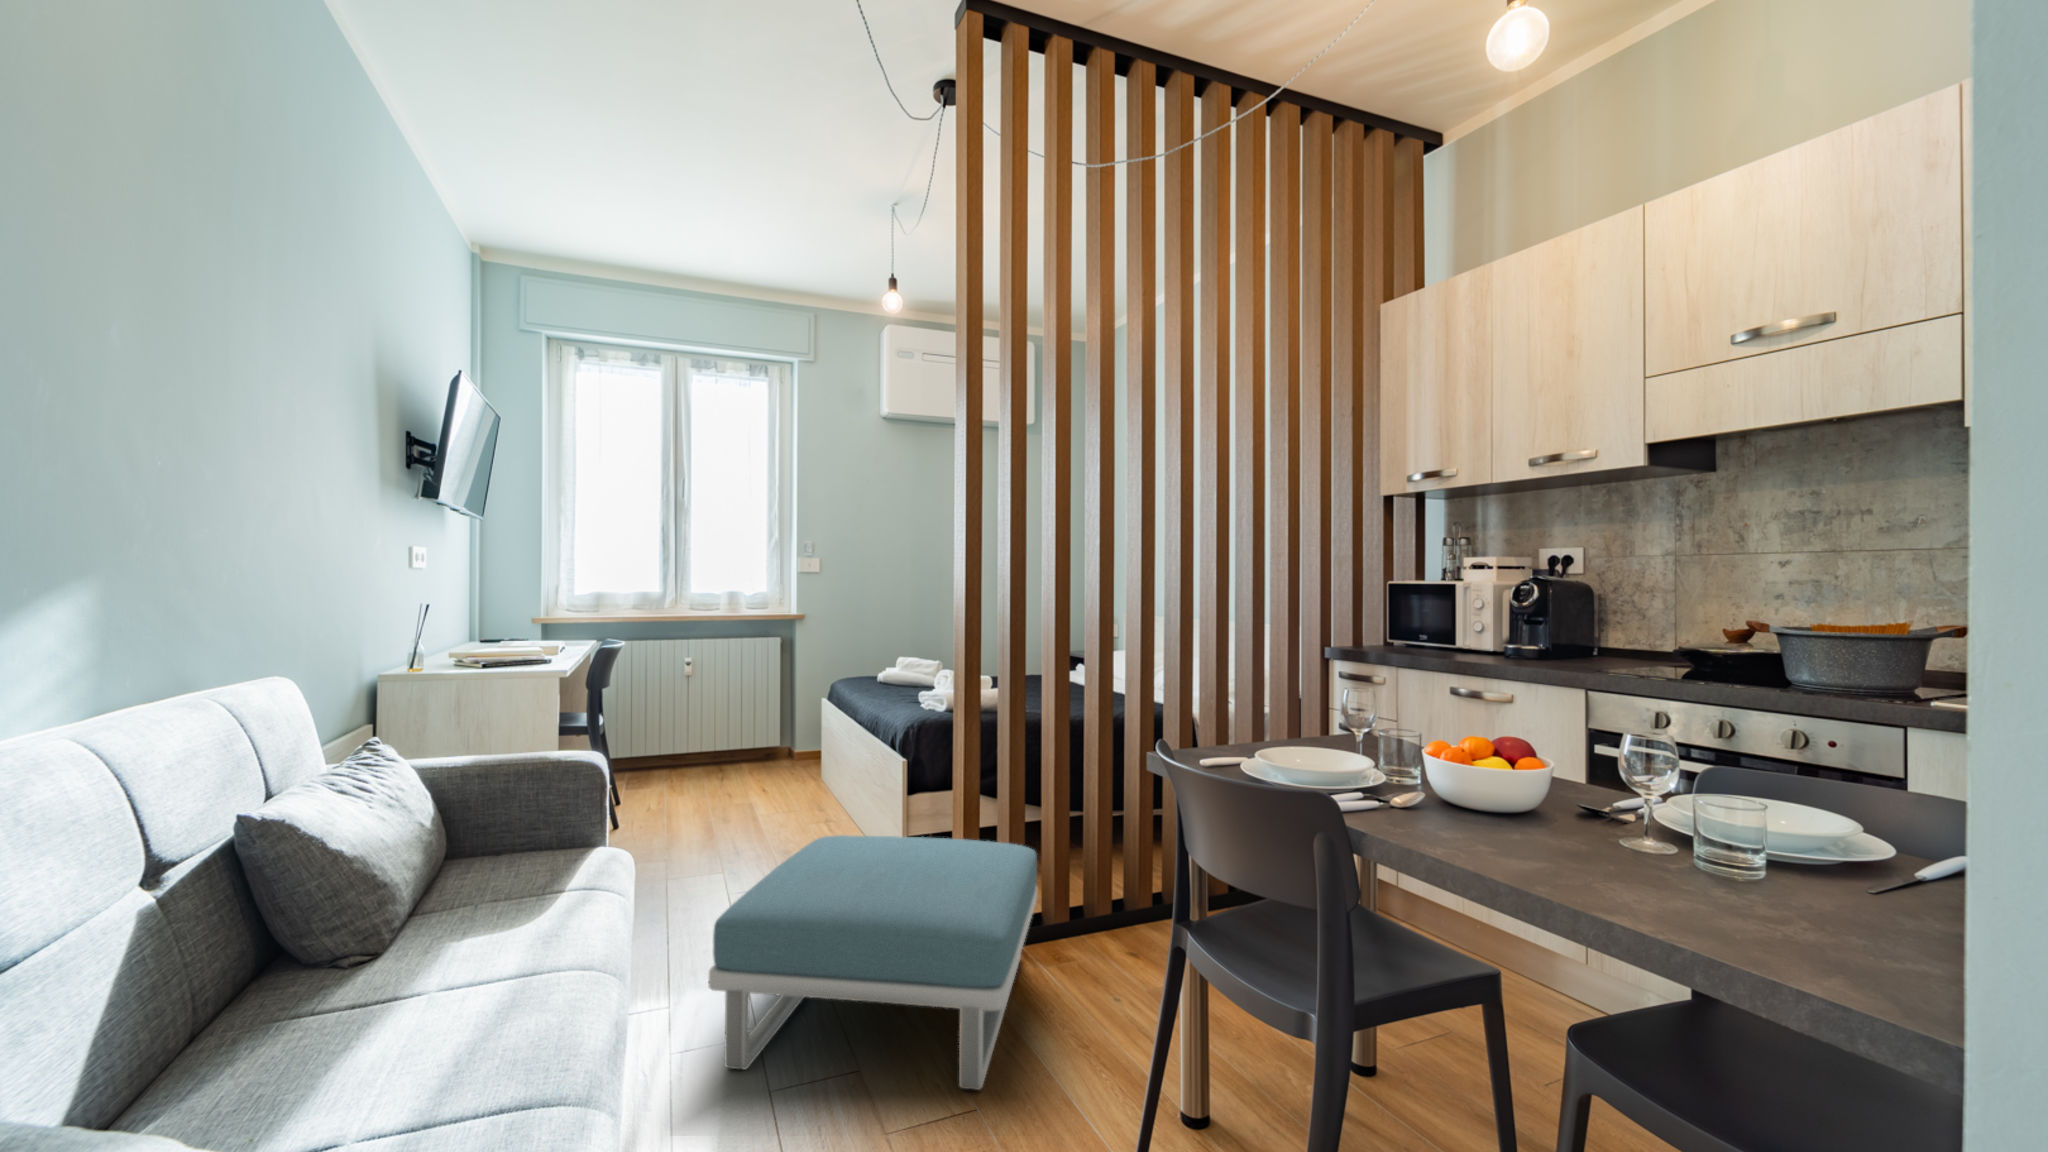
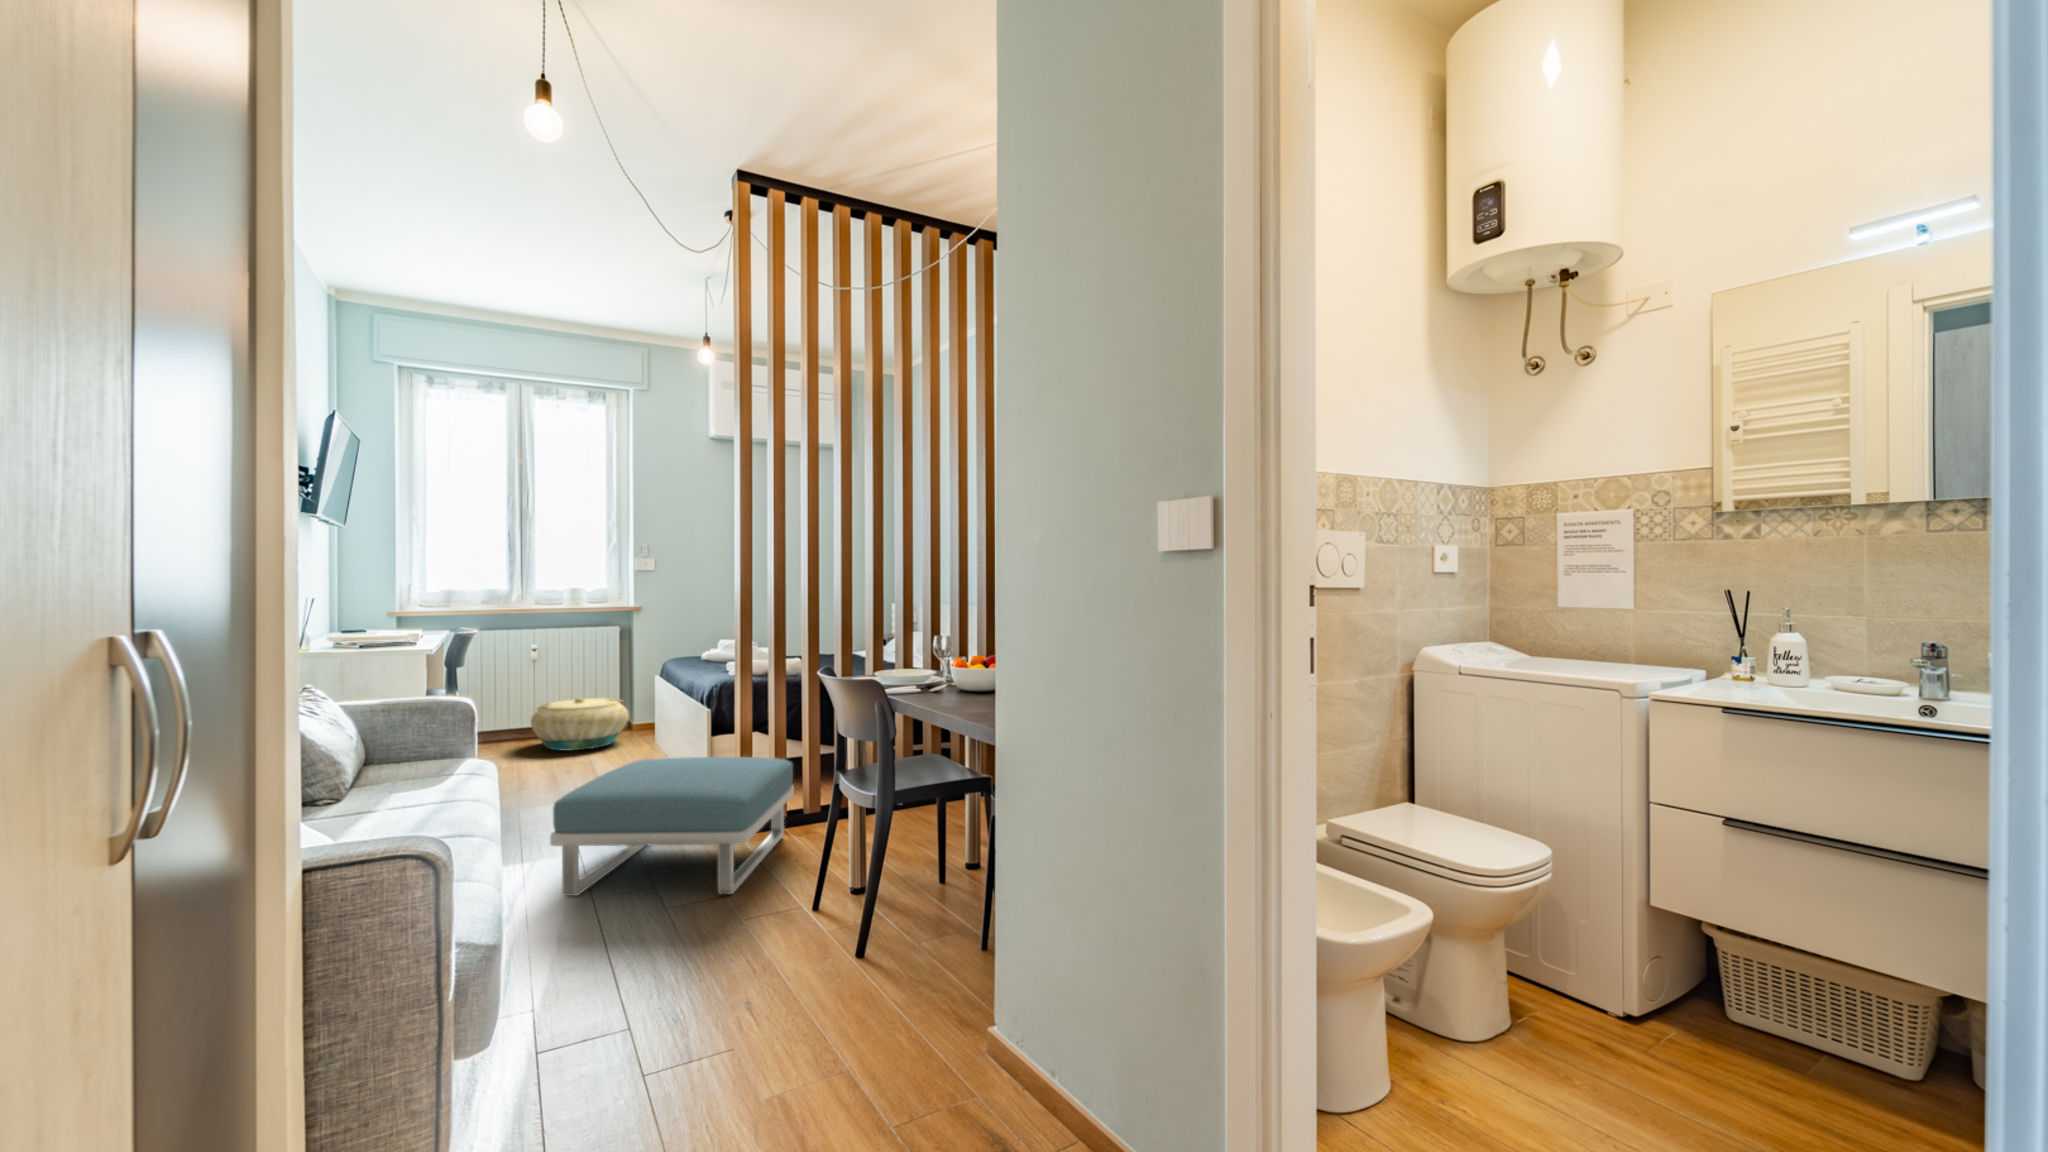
basket: none [683,722,791,786] -> present [531,697,629,751]

